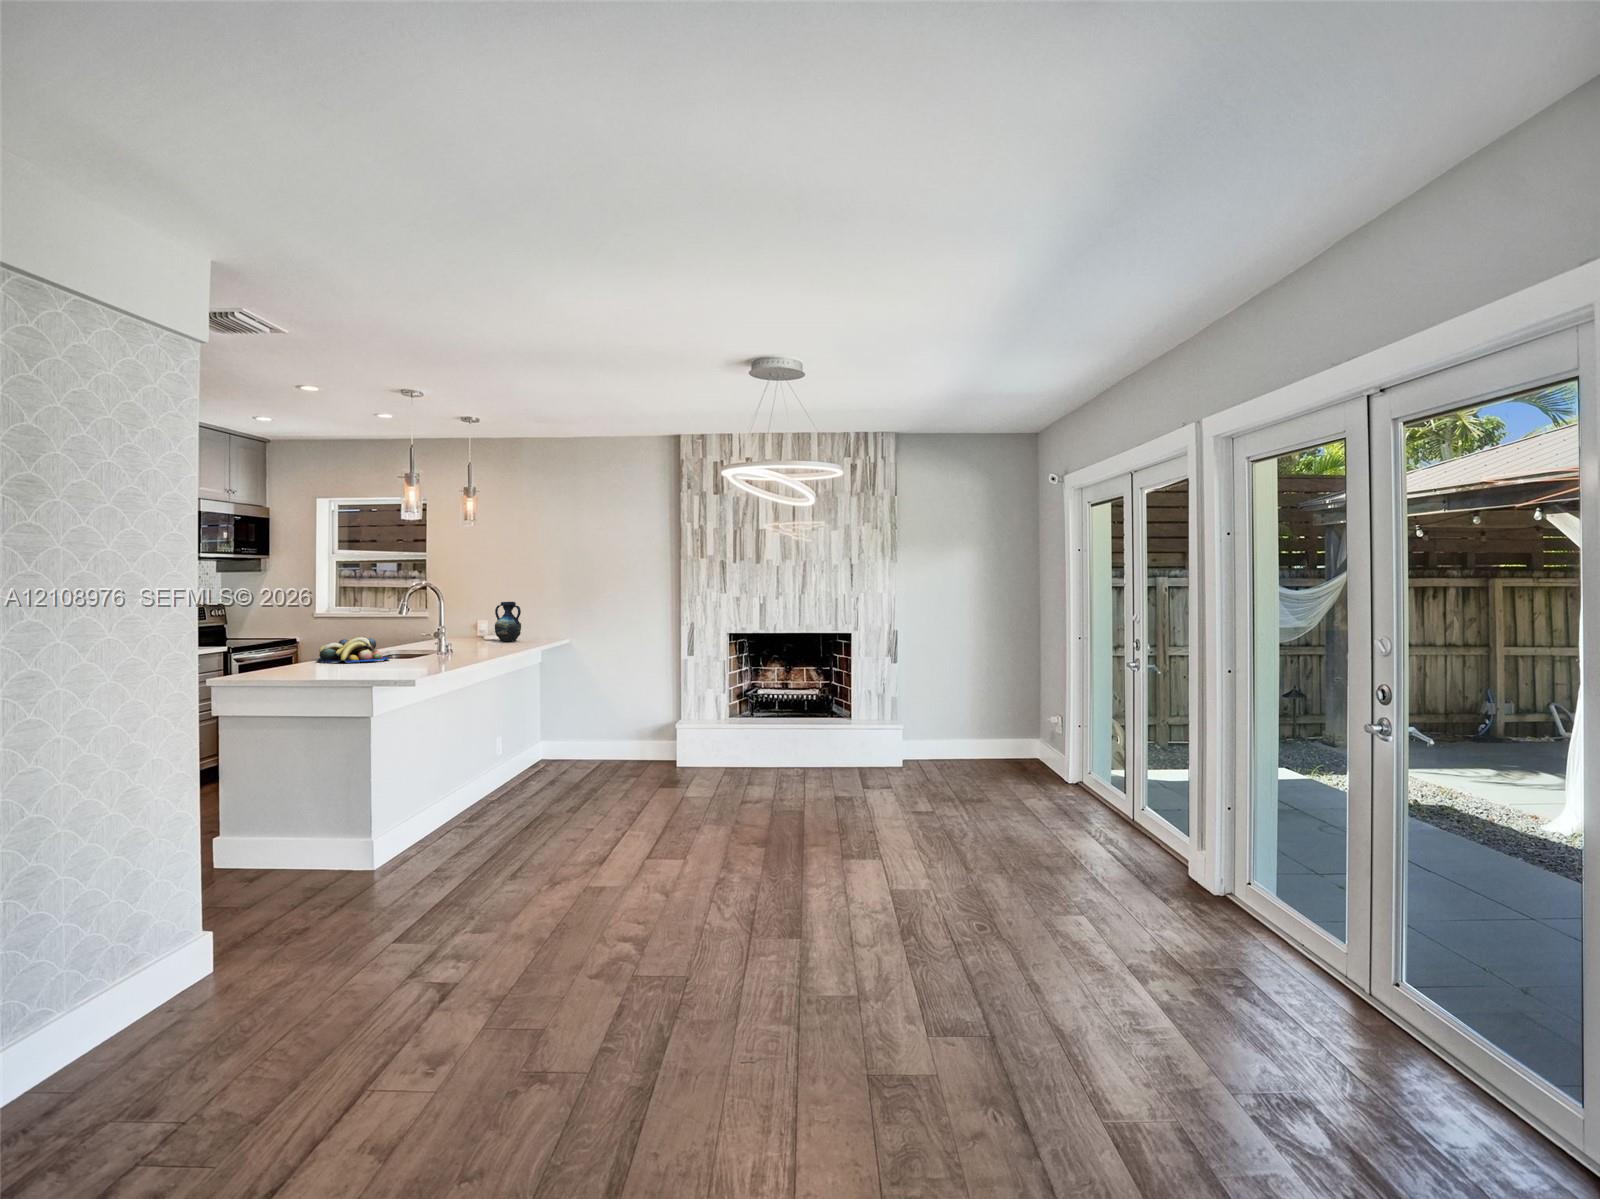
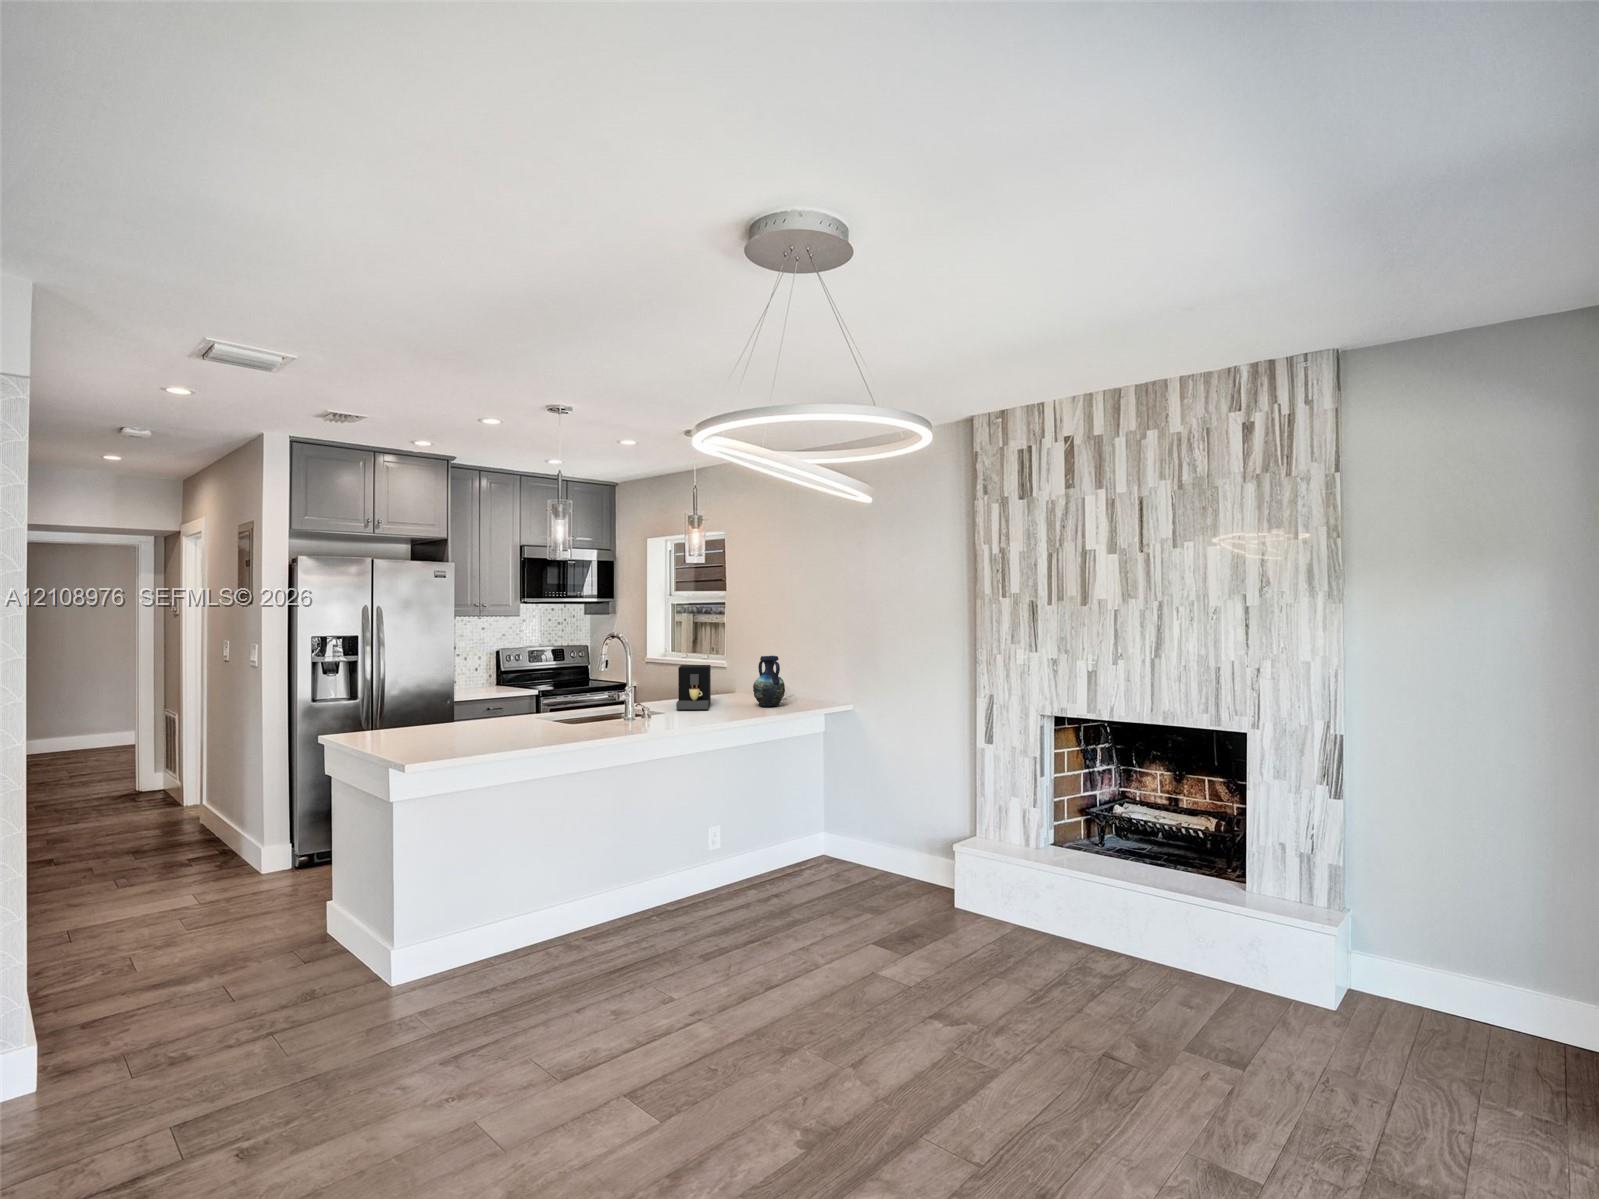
coffee maker: none [427,610,472,645] -> present [676,665,711,709]
fruit bowl: present [318,637,390,663] -> none [430,709,514,742]

